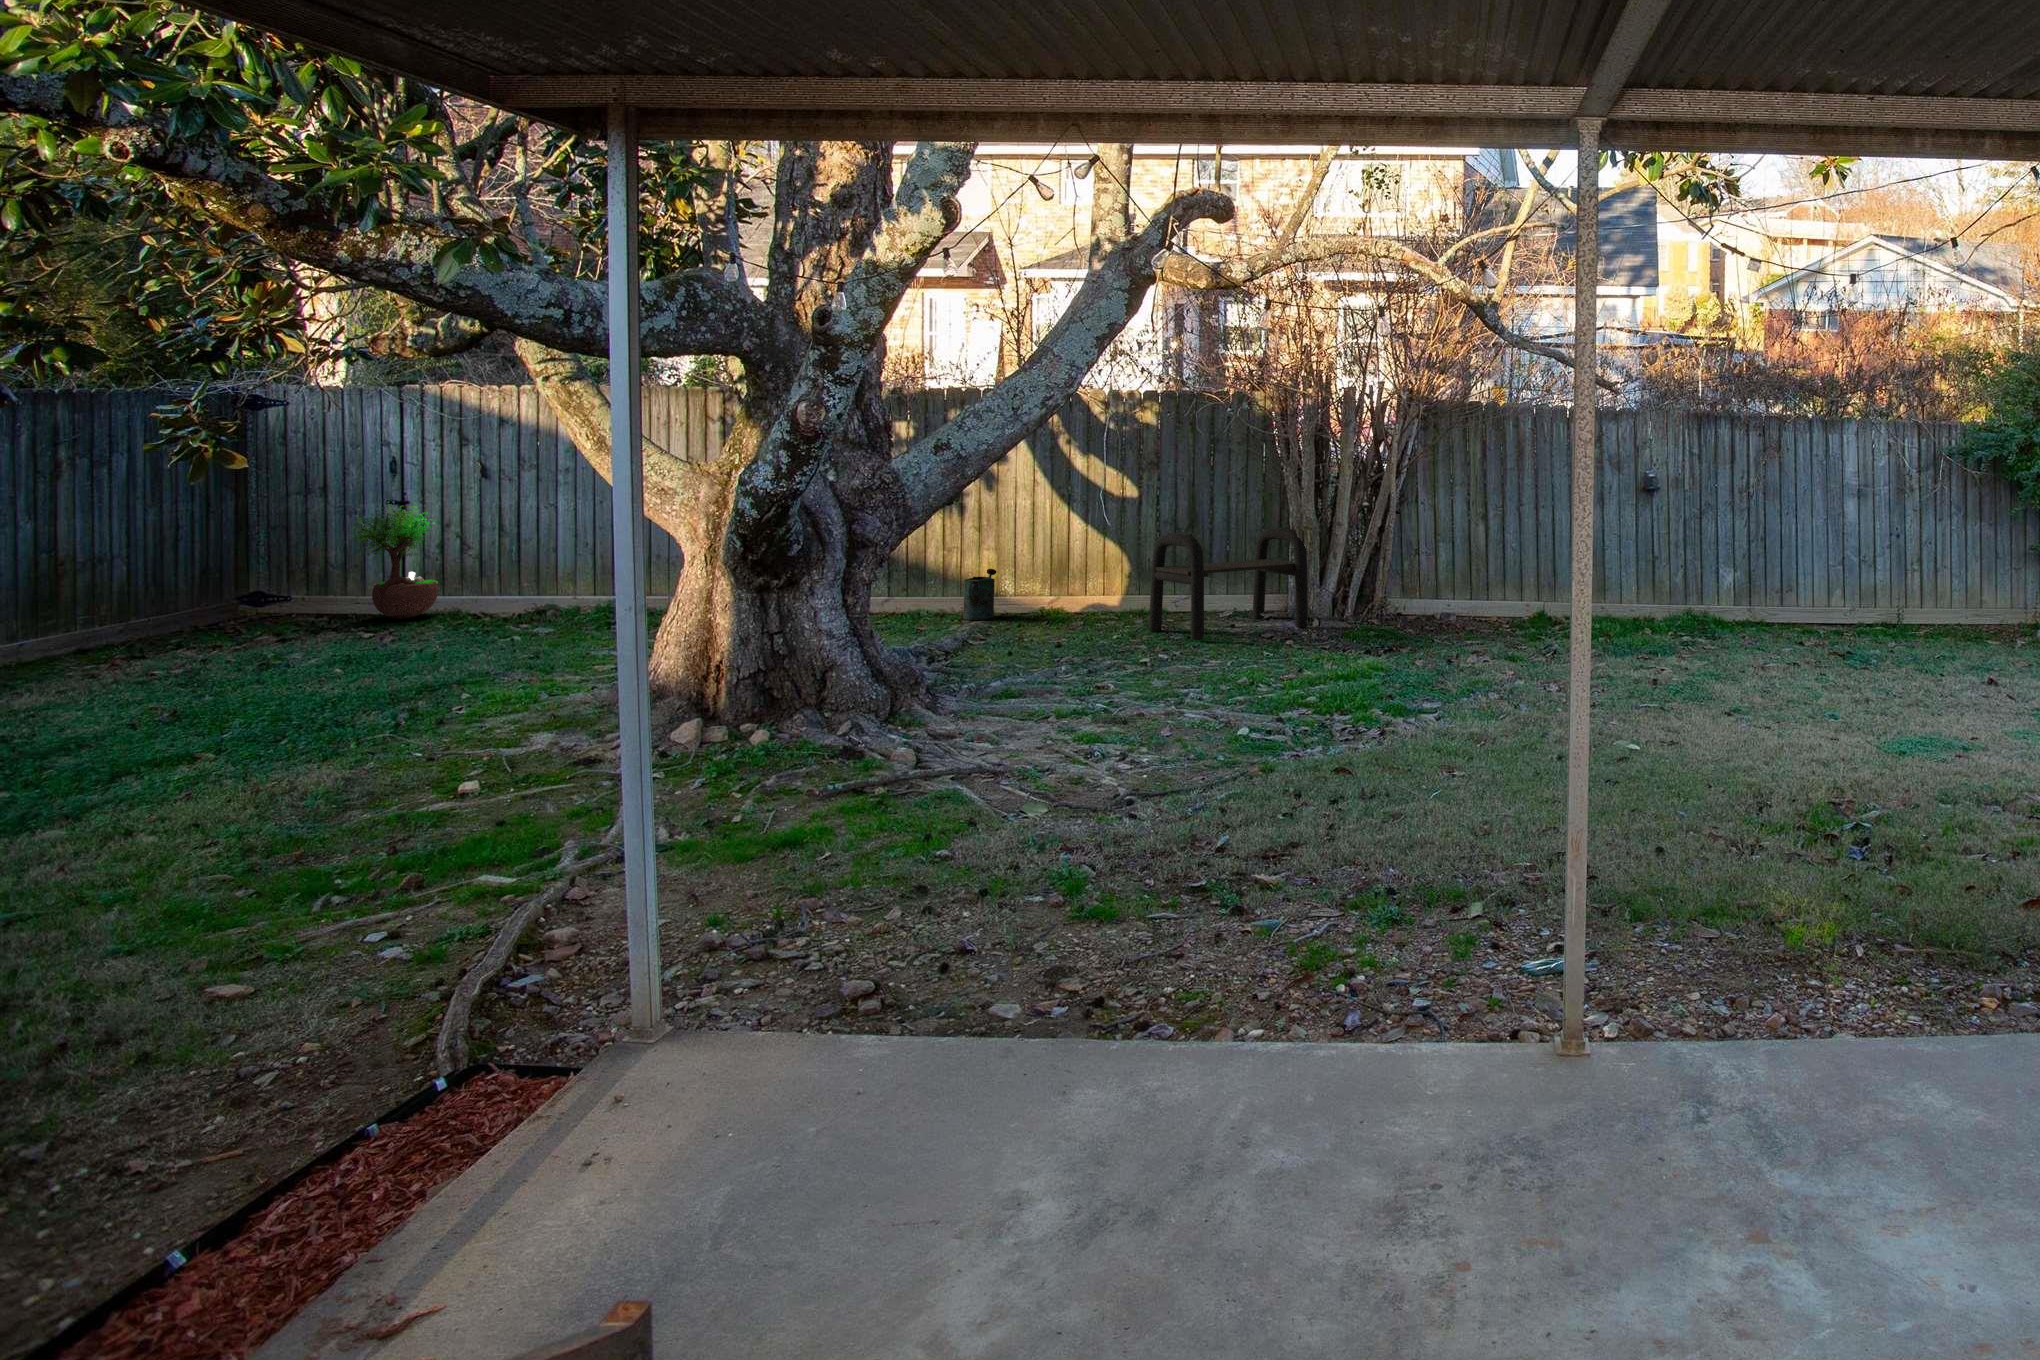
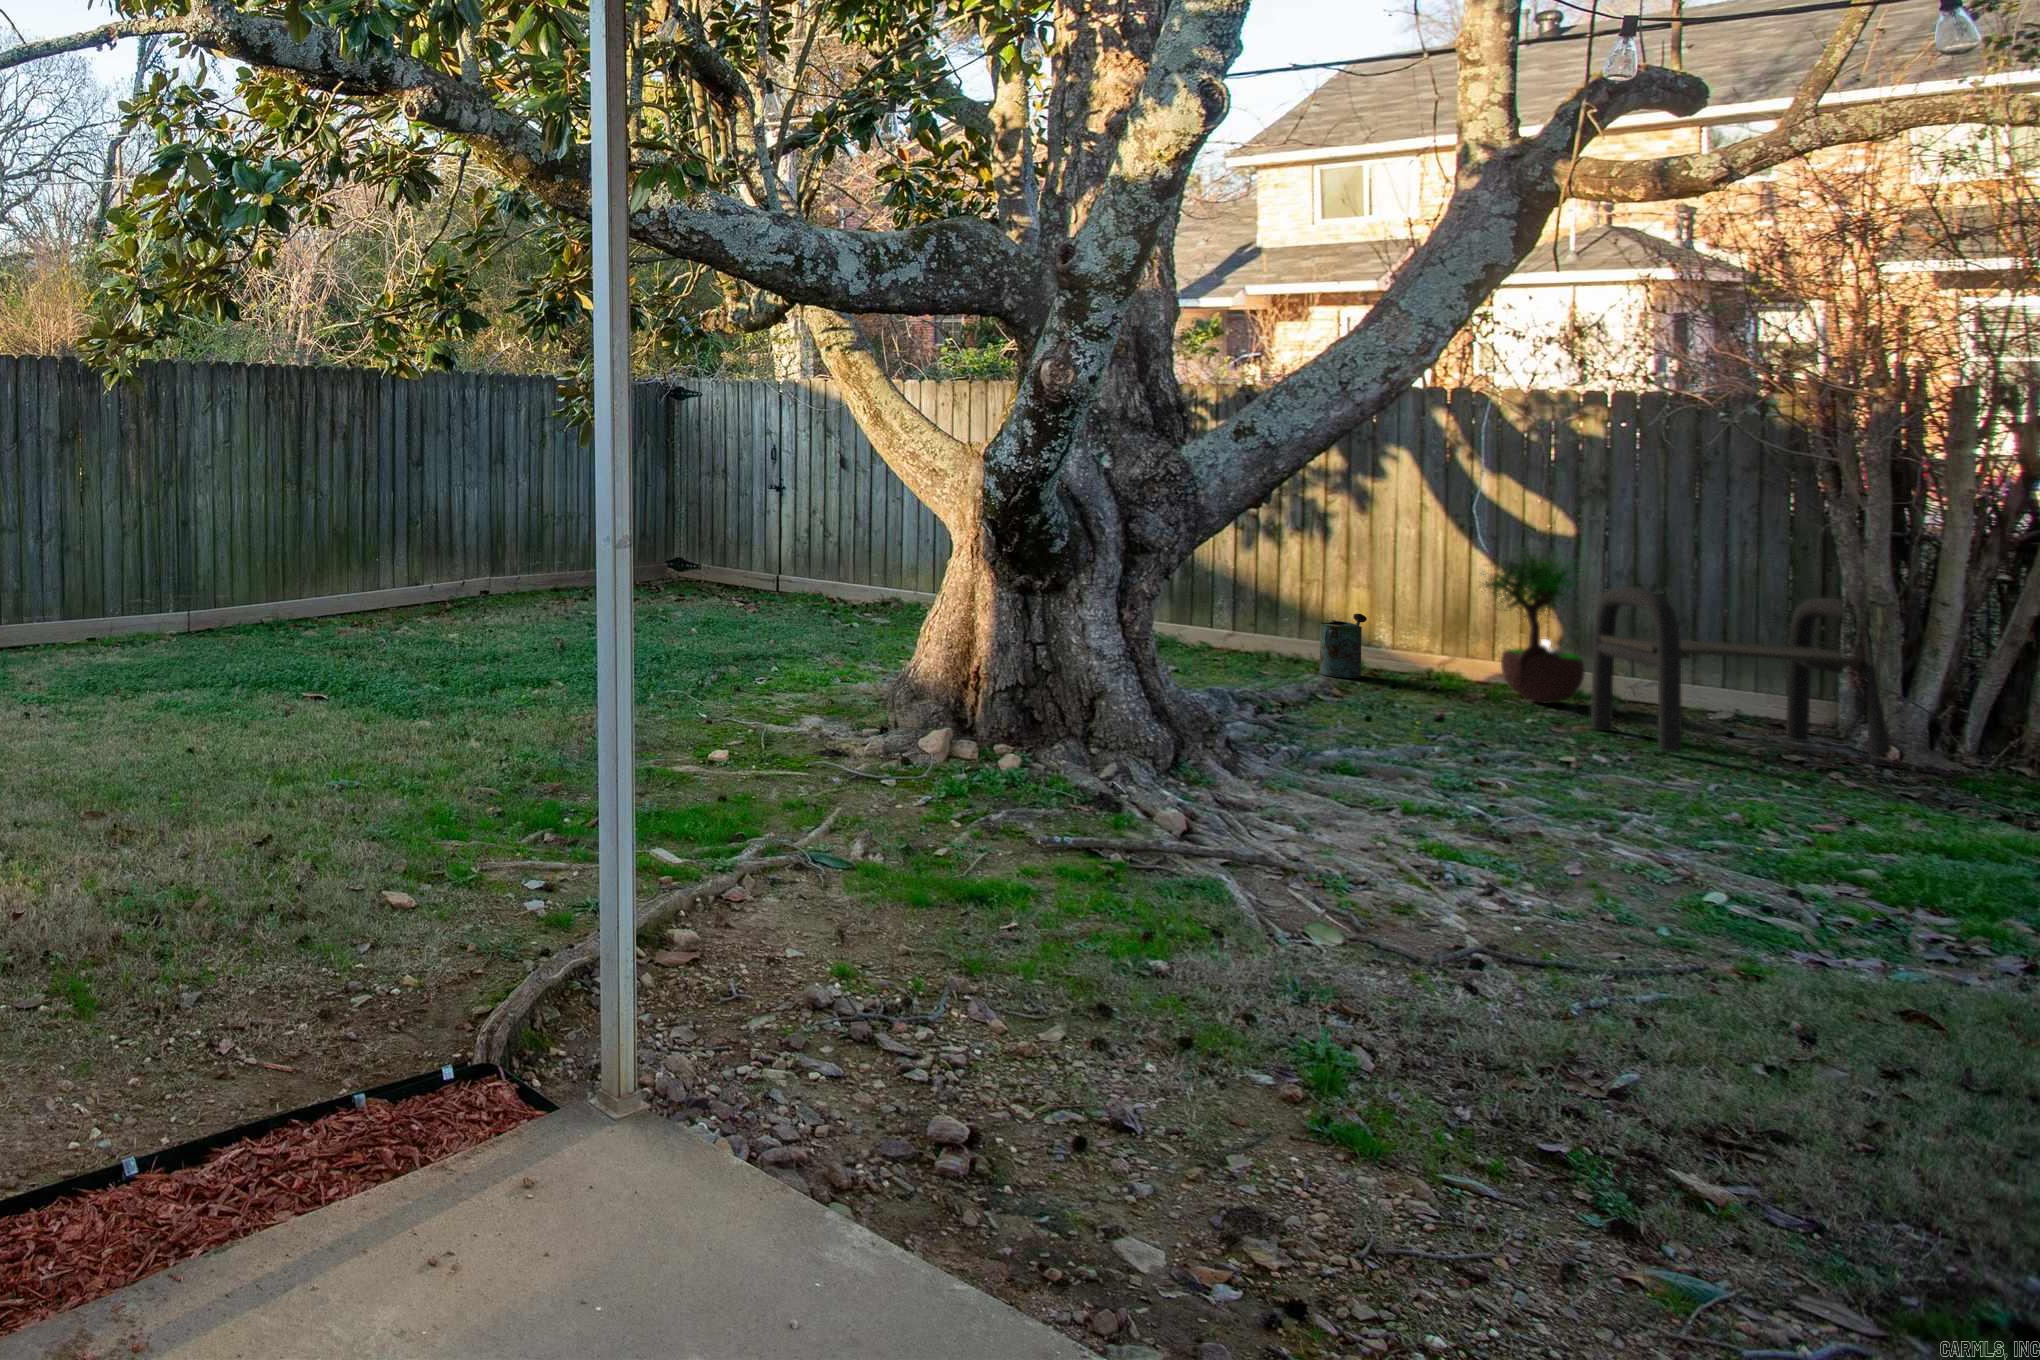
potted tree: present [347,498,438,619] -> present [1480,536,1585,703]

